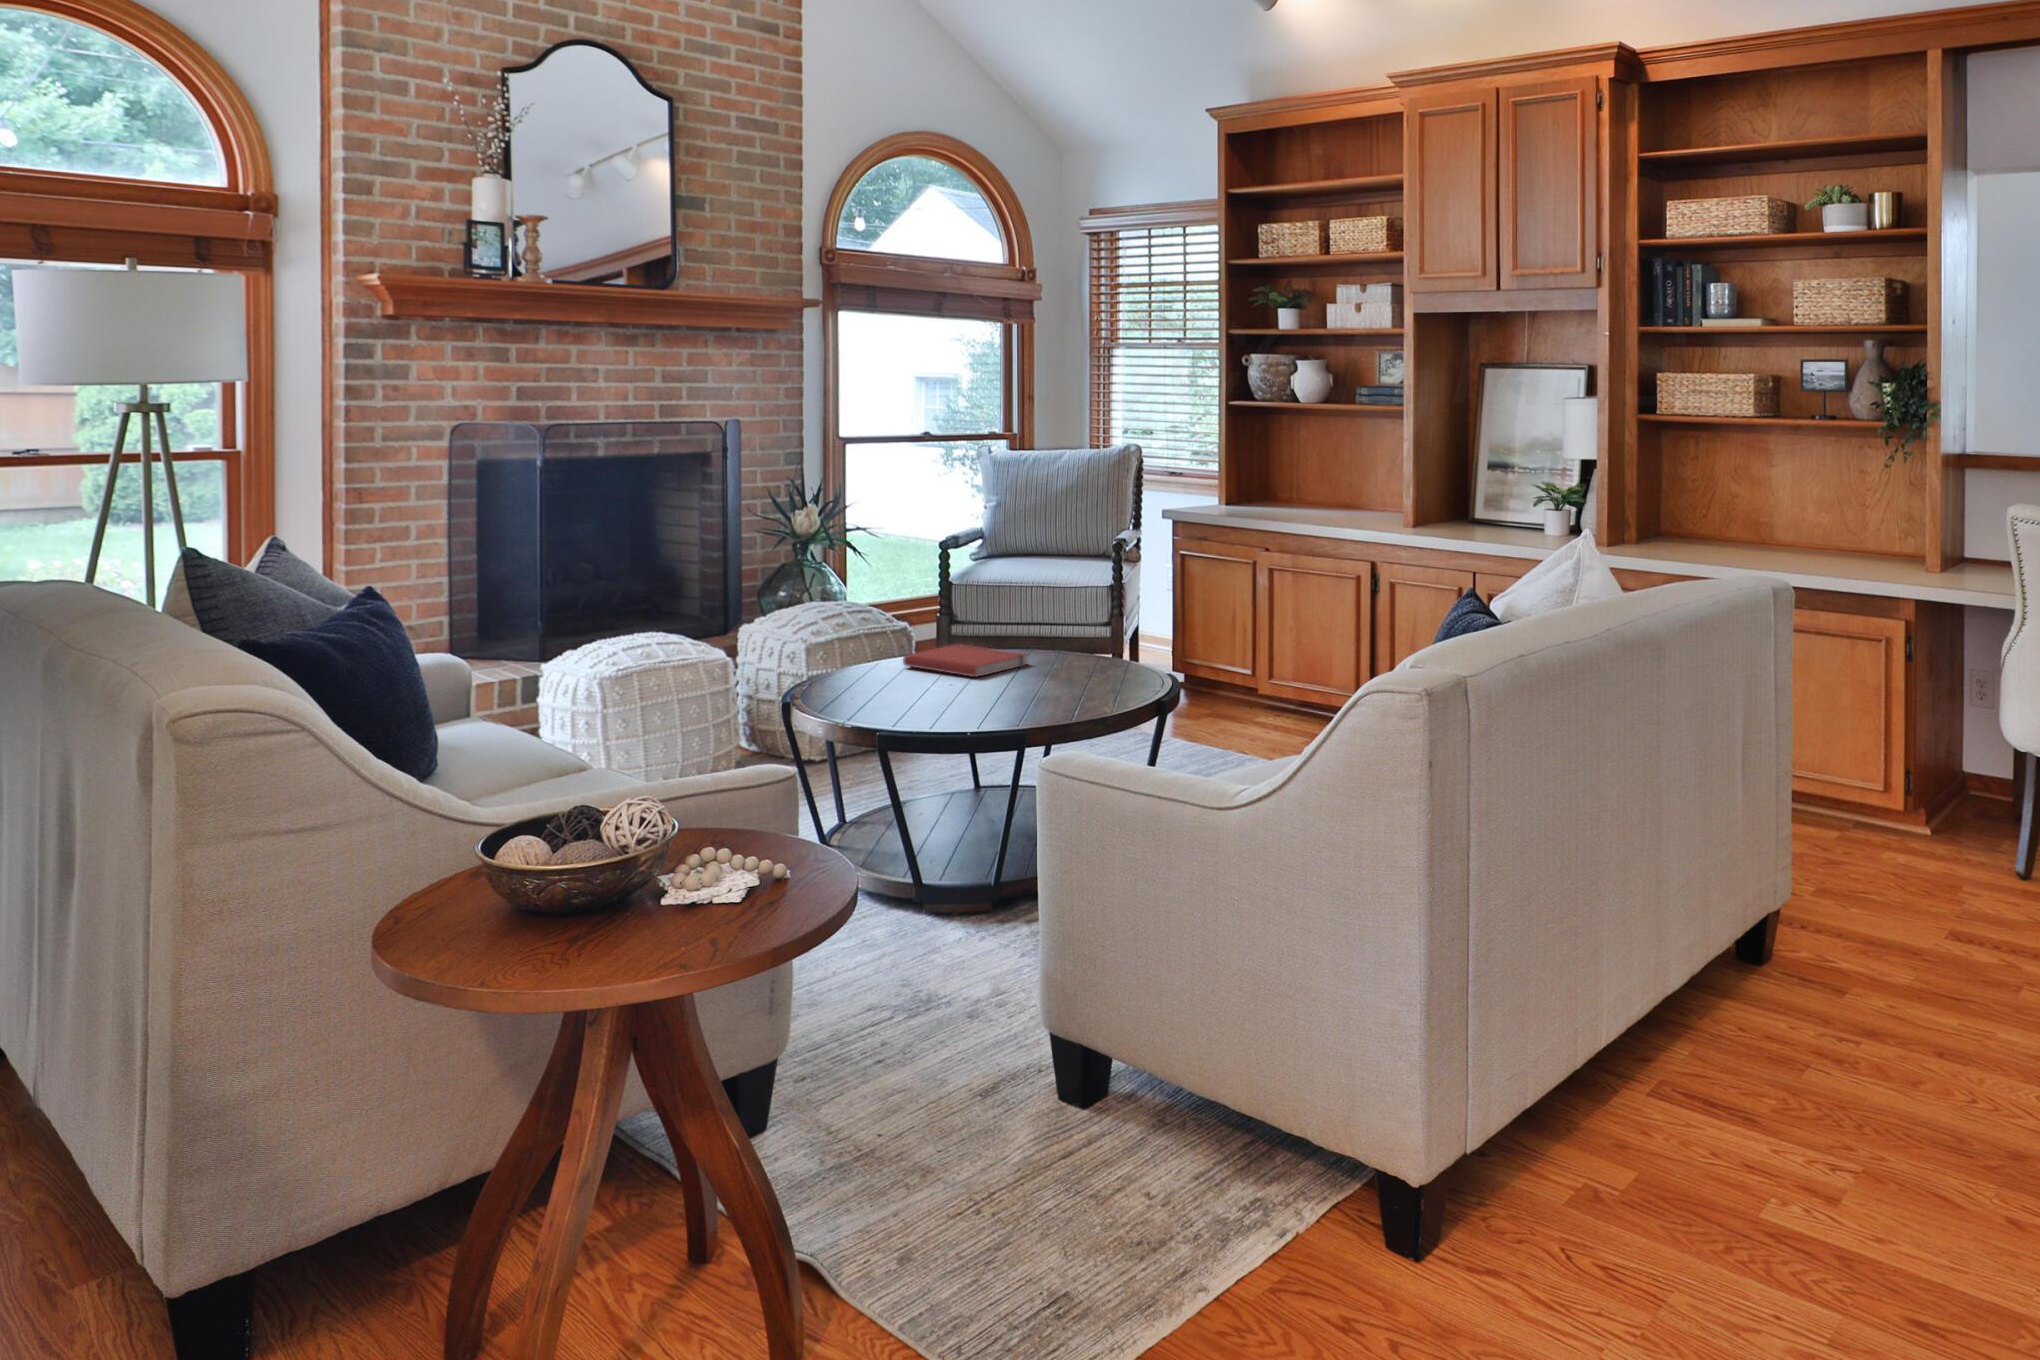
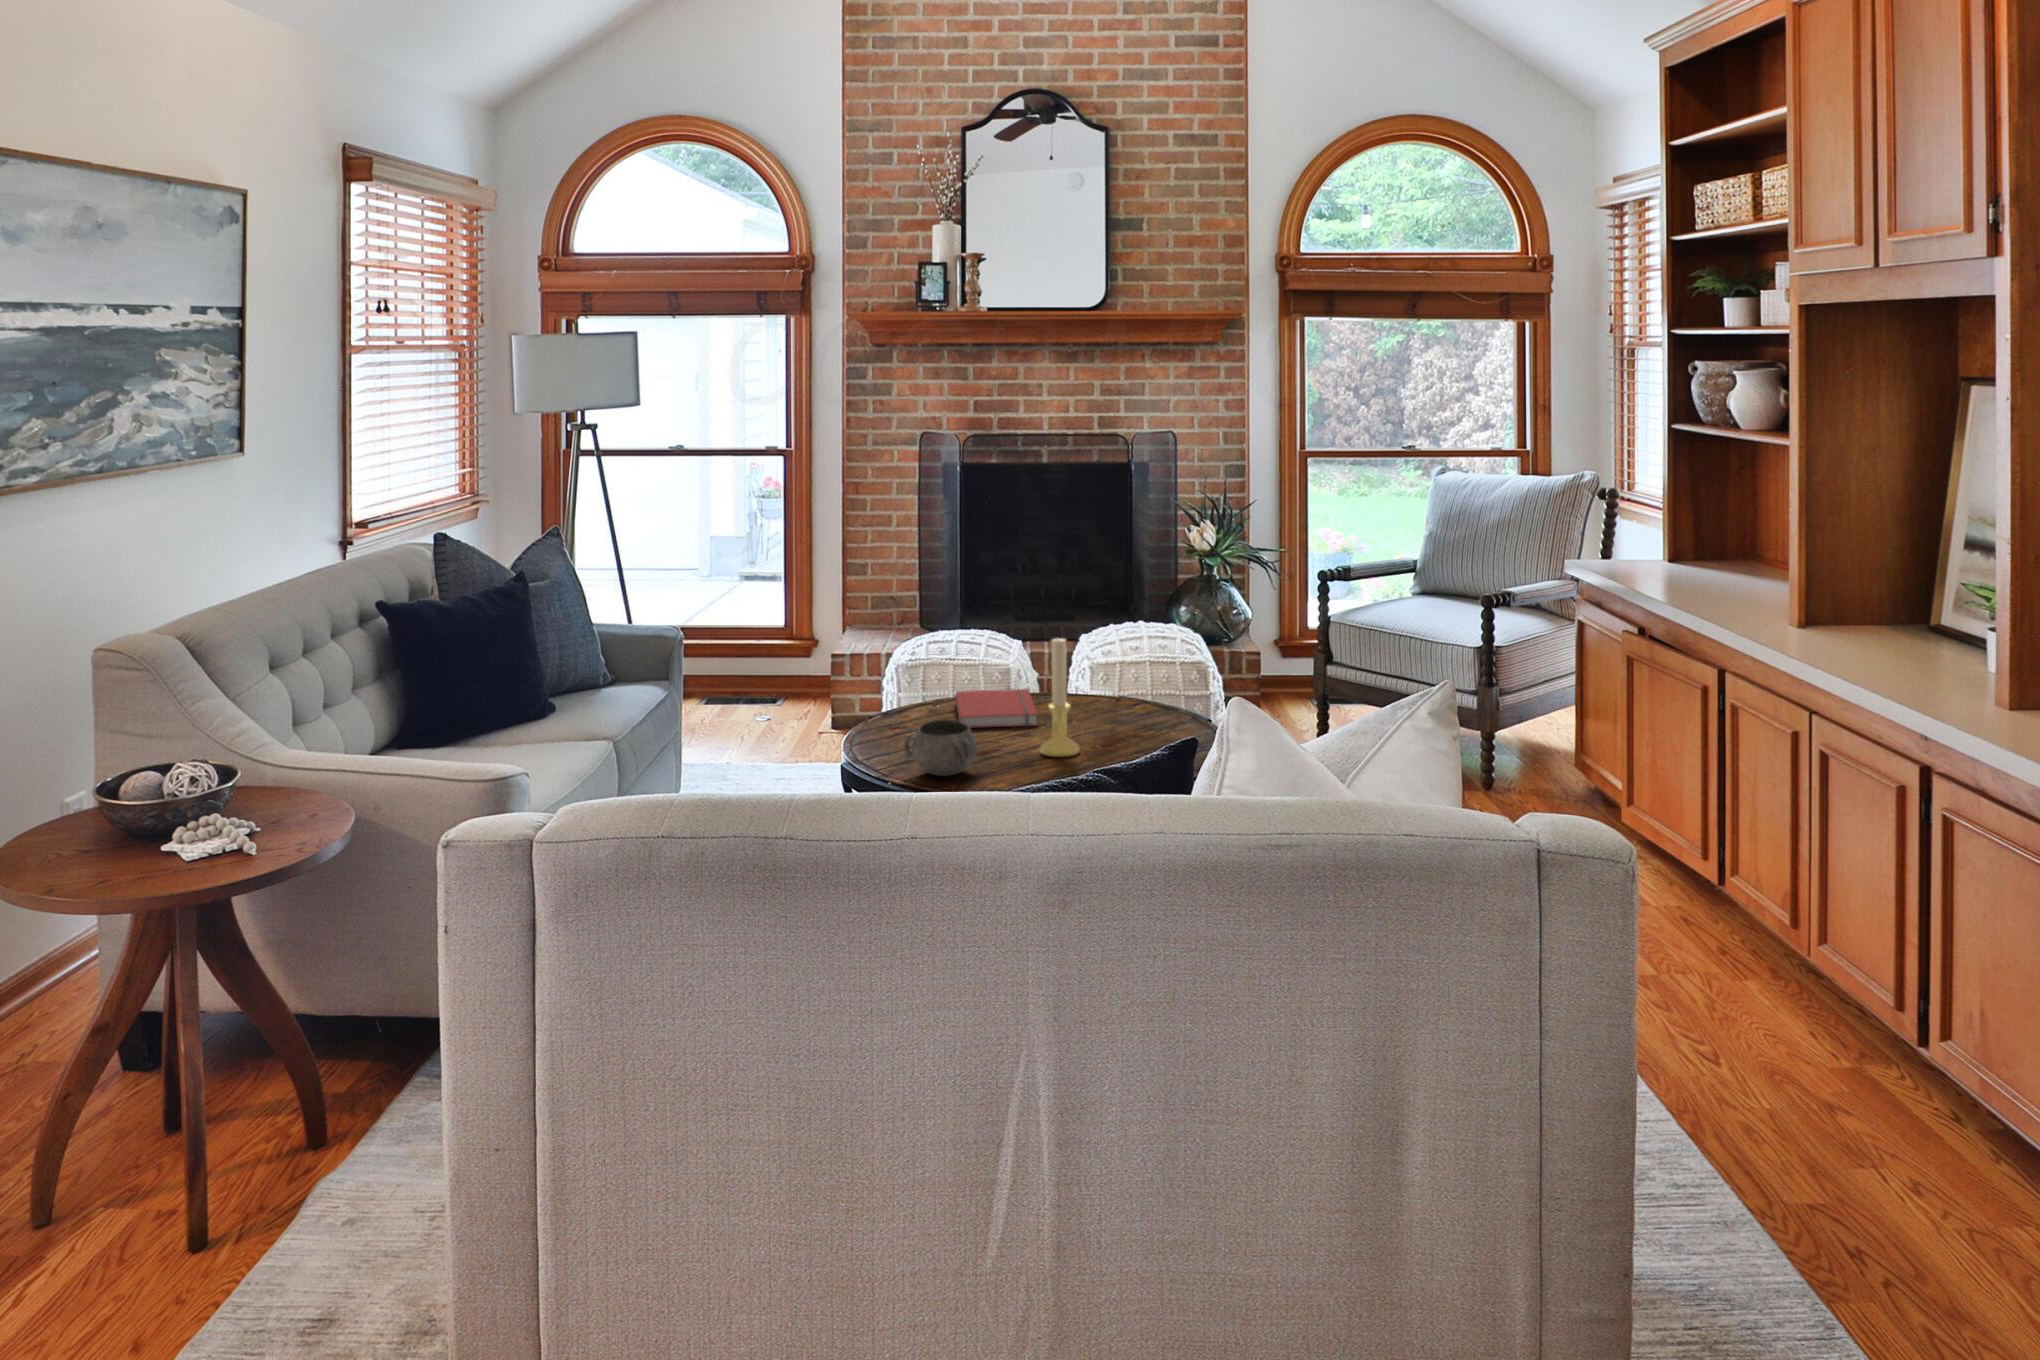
candle holder: none [1090,570,1125,675] -> present [1040,639,1079,757]
decorative bowl: none [1042,653,1108,701] -> present [903,719,977,776]

